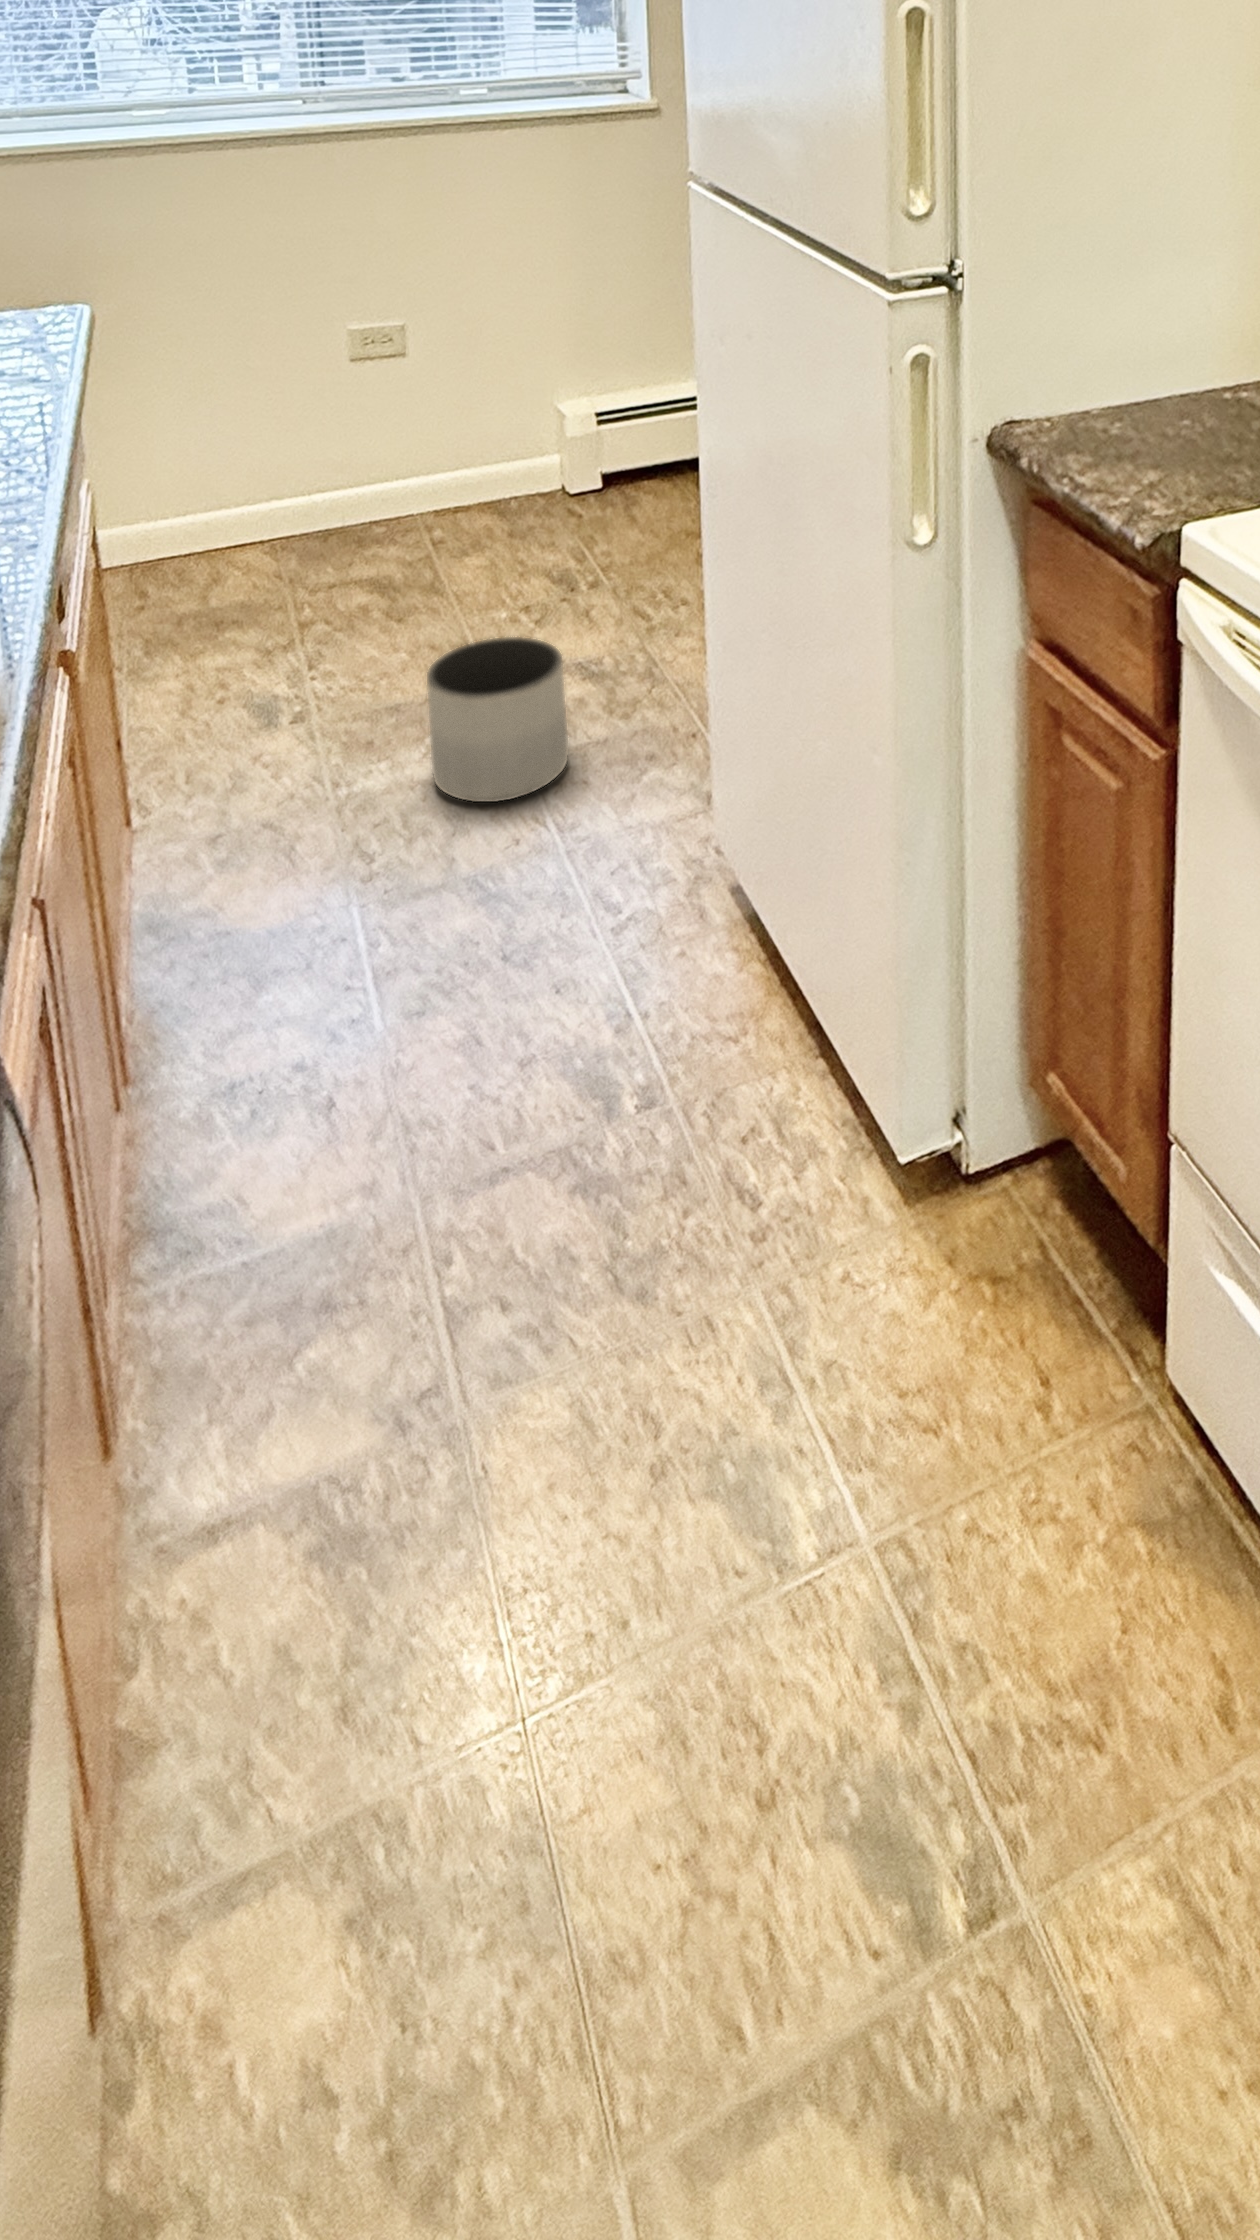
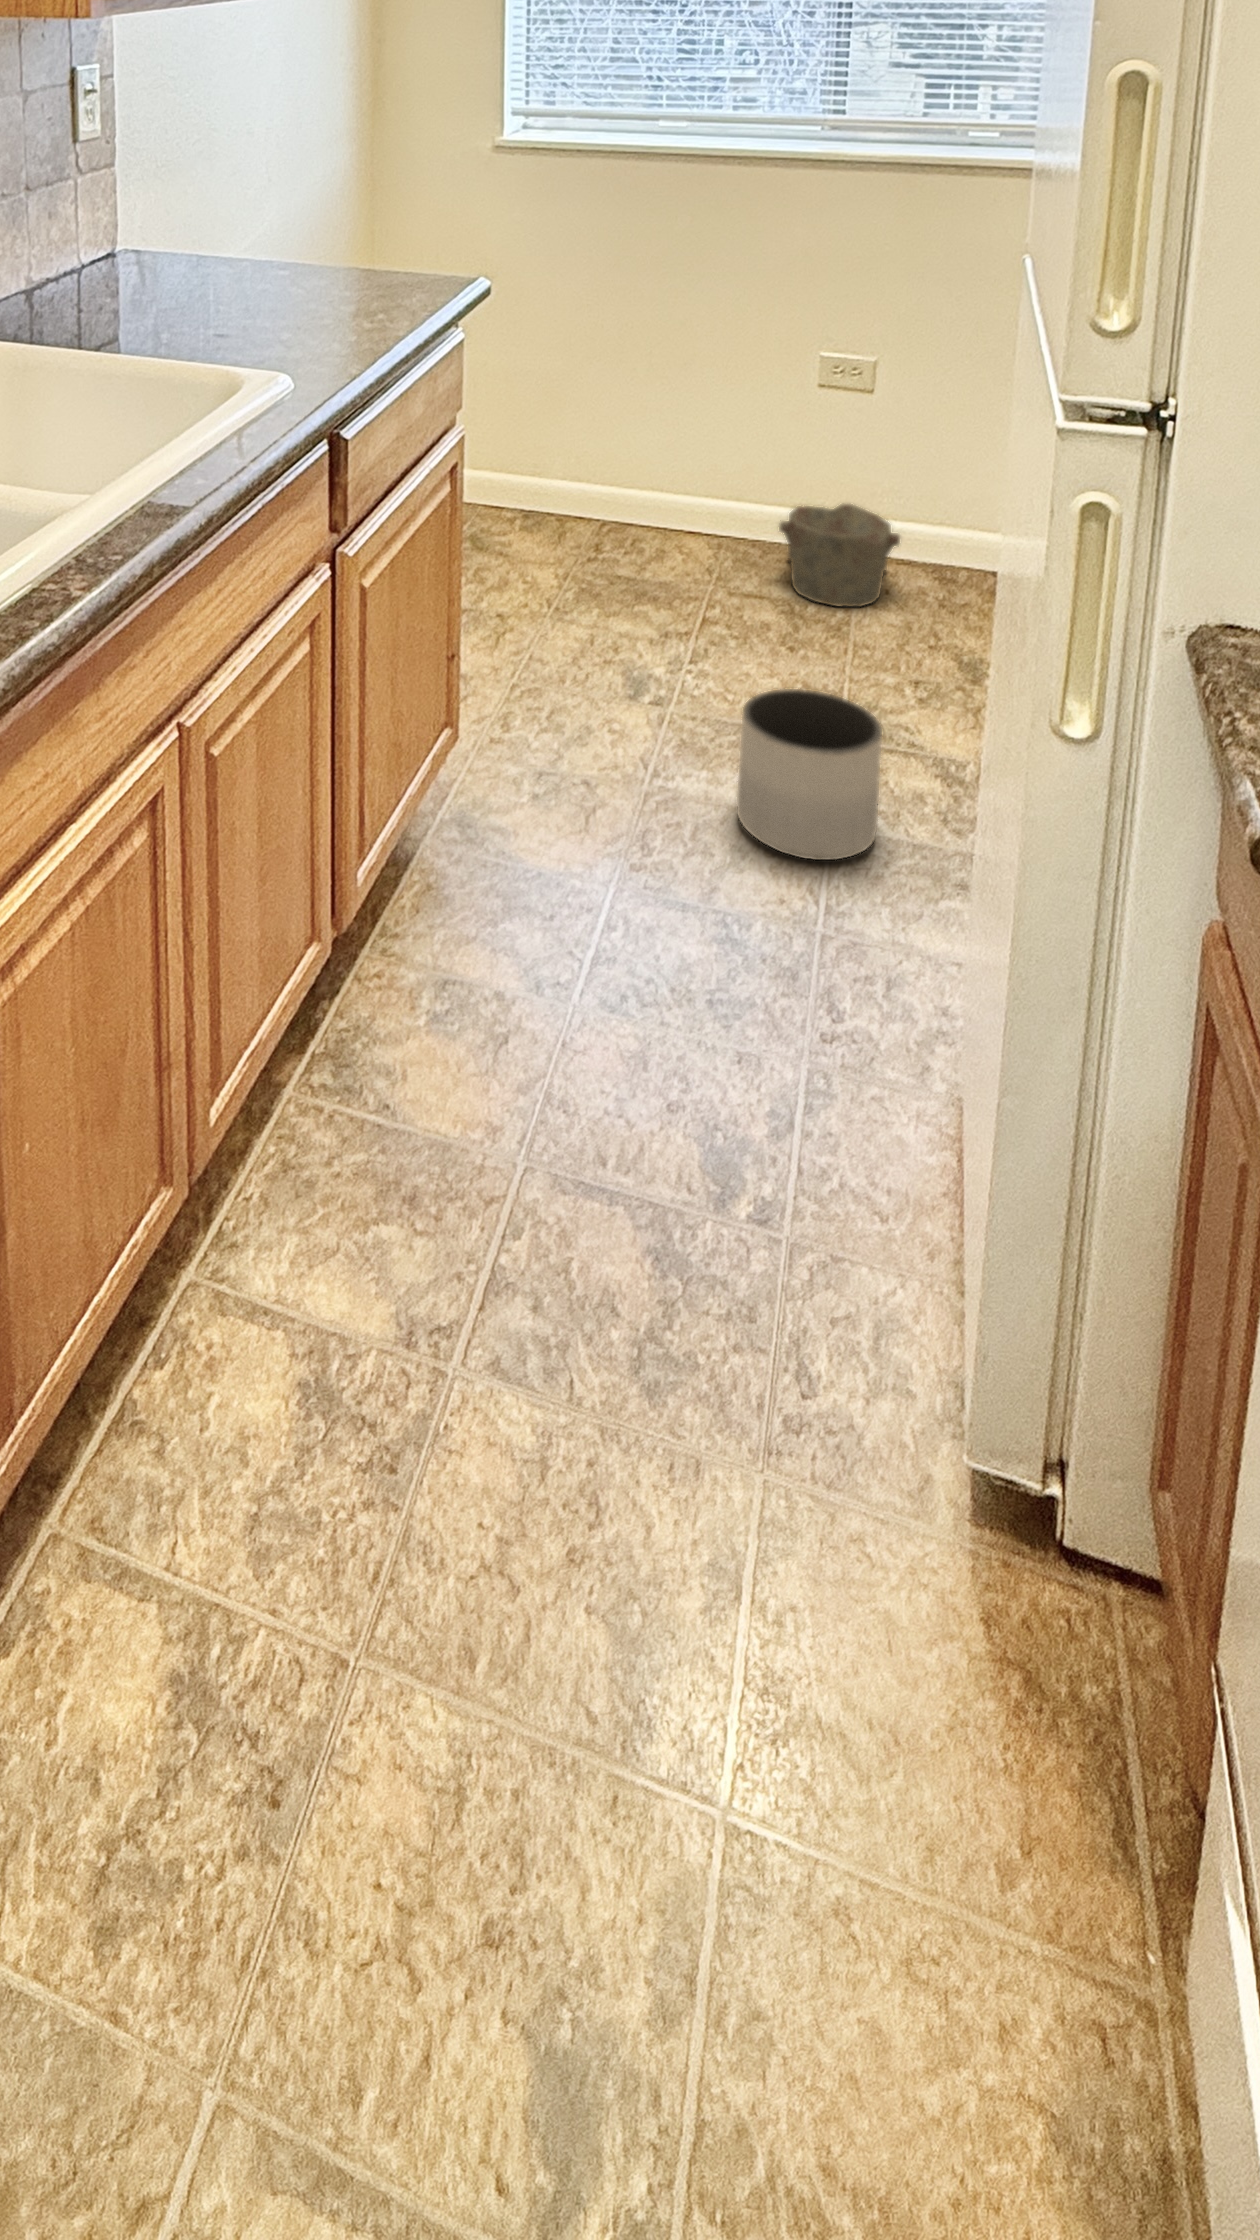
bucket: none [343,466,465,571] -> present [779,504,900,607]

